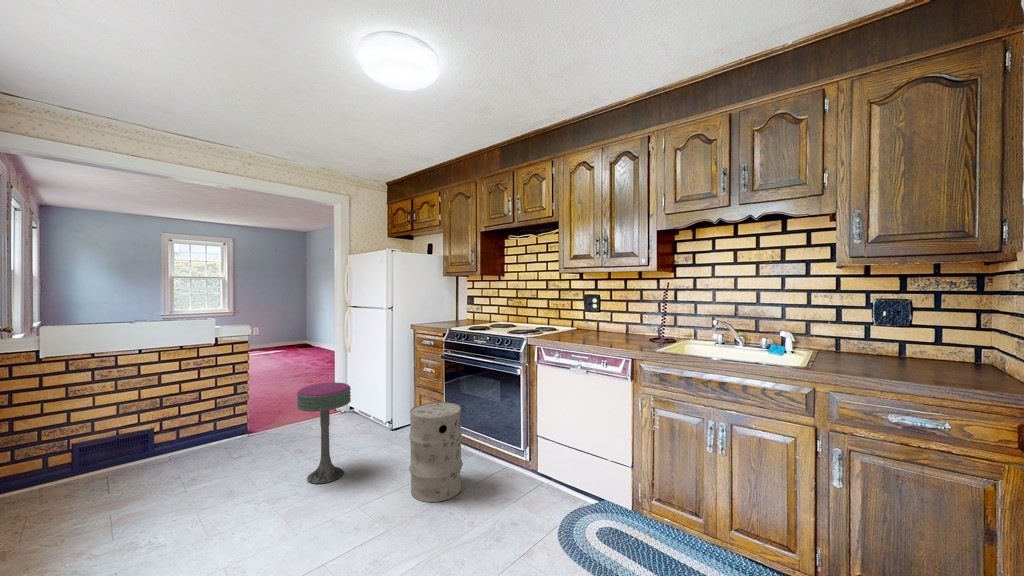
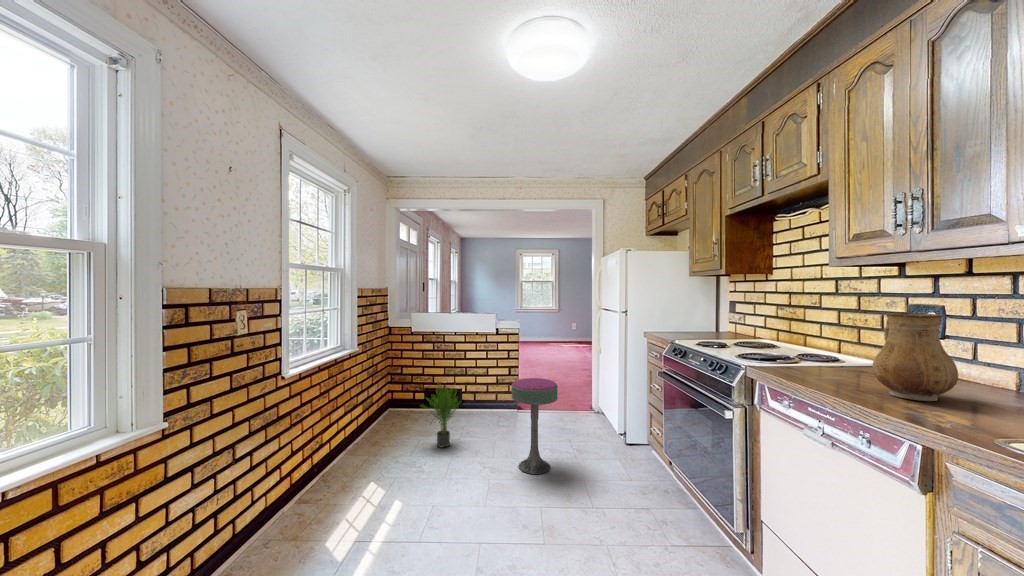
ceramic pitcher: none [593,300,623,342] -> present [872,313,958,401]
trash can: present [409,402,463,502] -> none [583,424,648,551]
potted plant: none [130,411,211,505] -> present [427,388,456,448]

